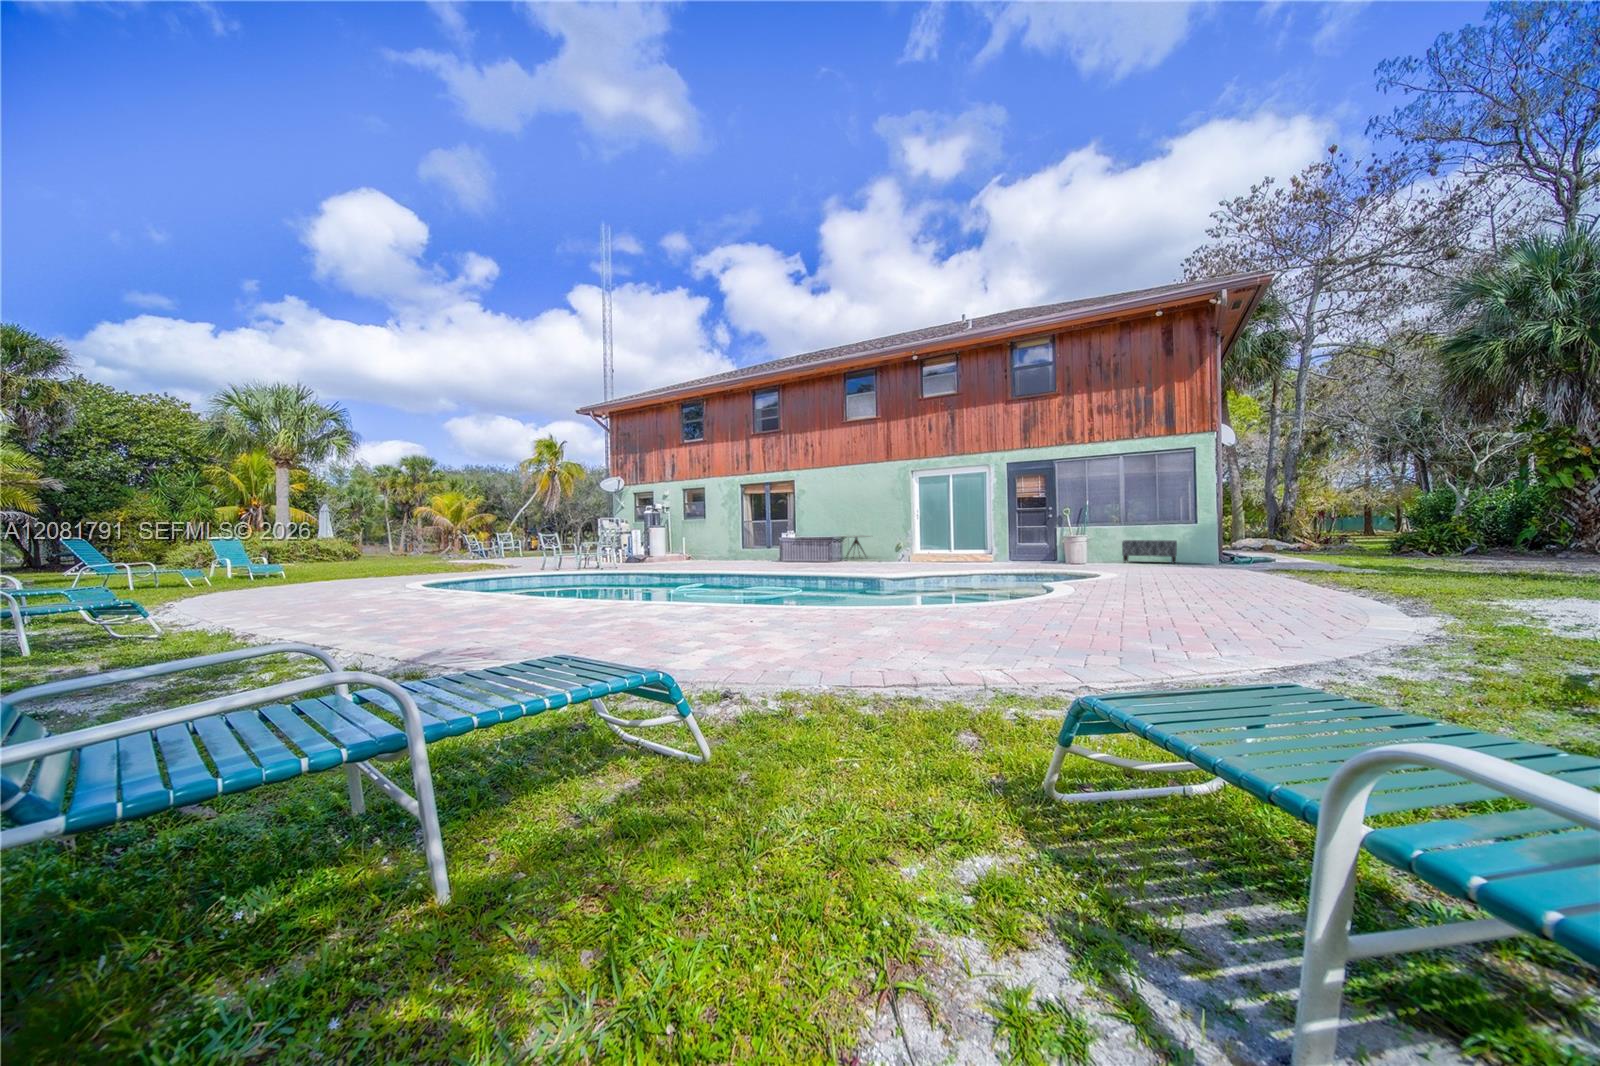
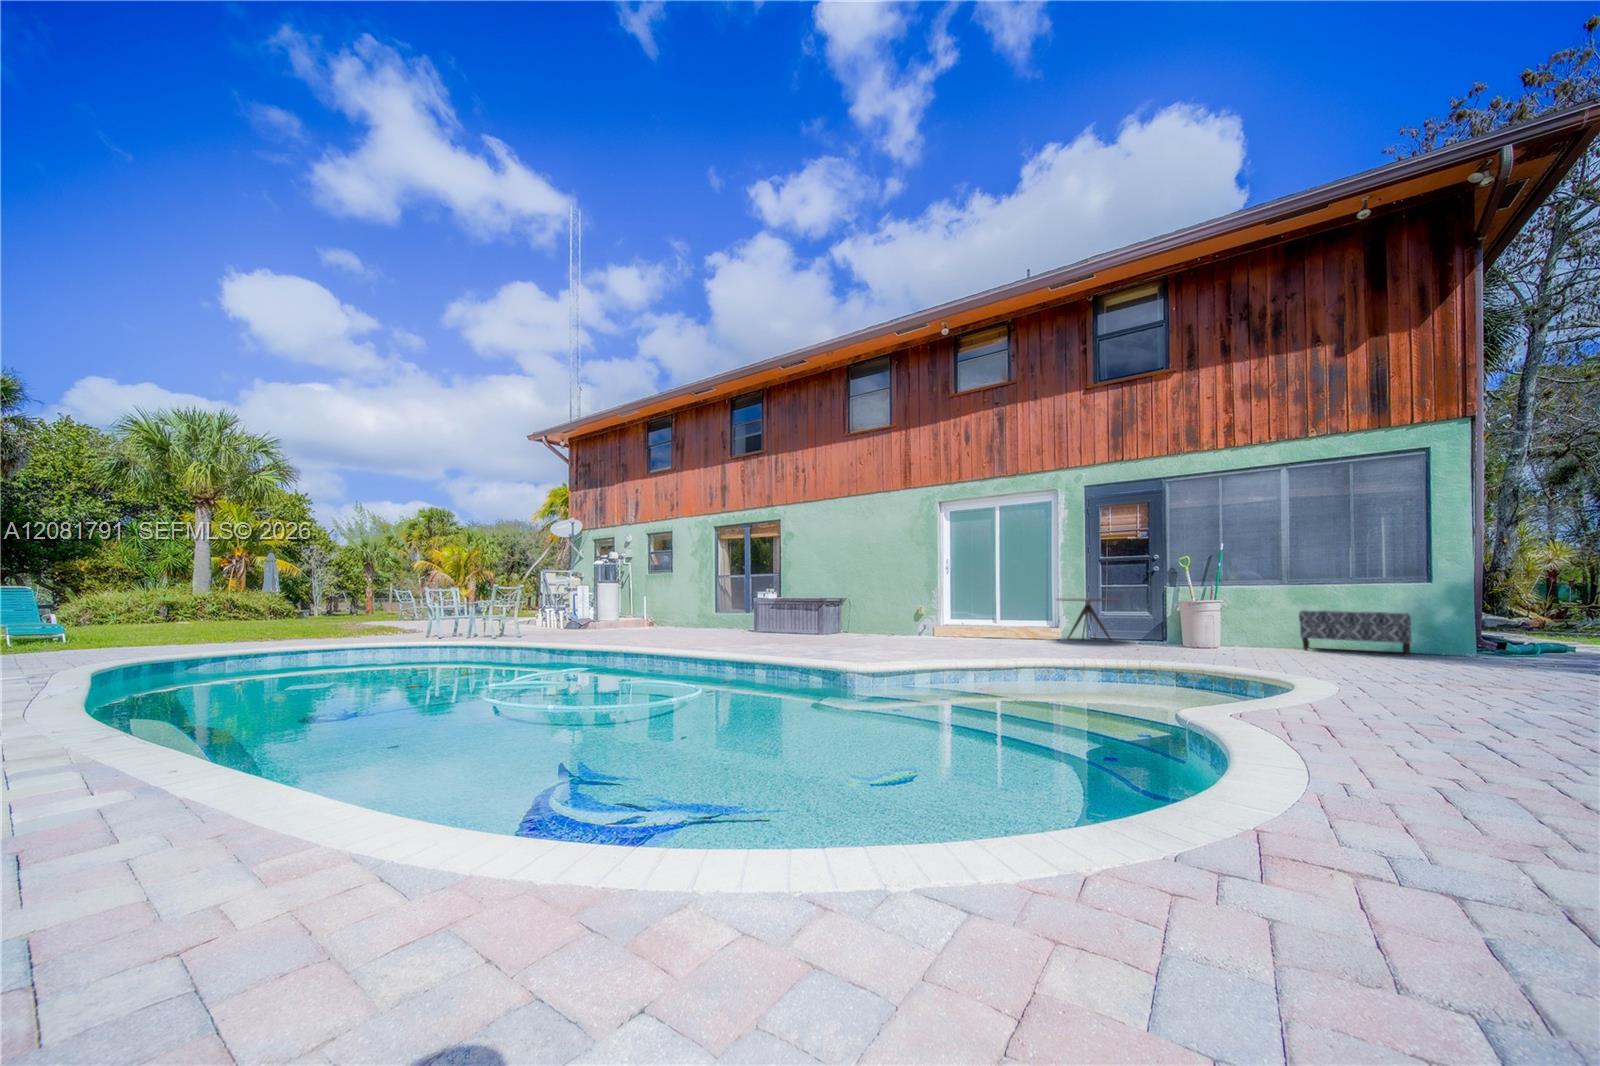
round table: present [846,535,866,556] -> present [1057,598,1120,641]

